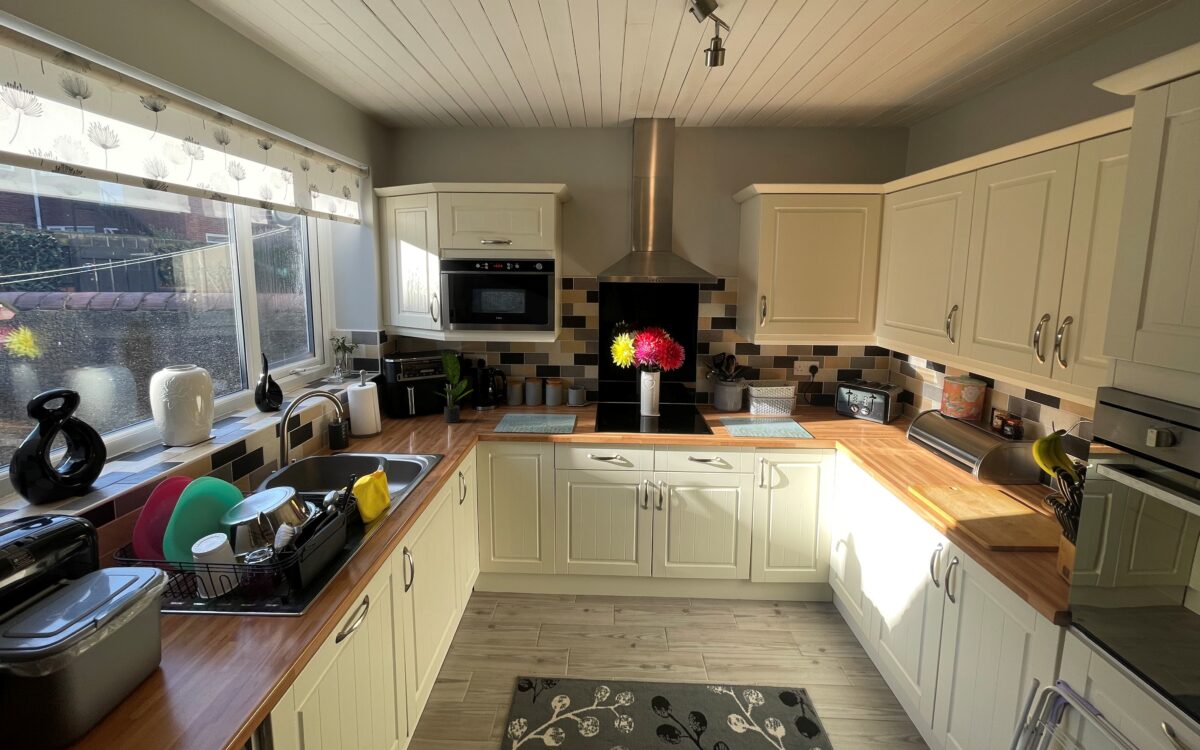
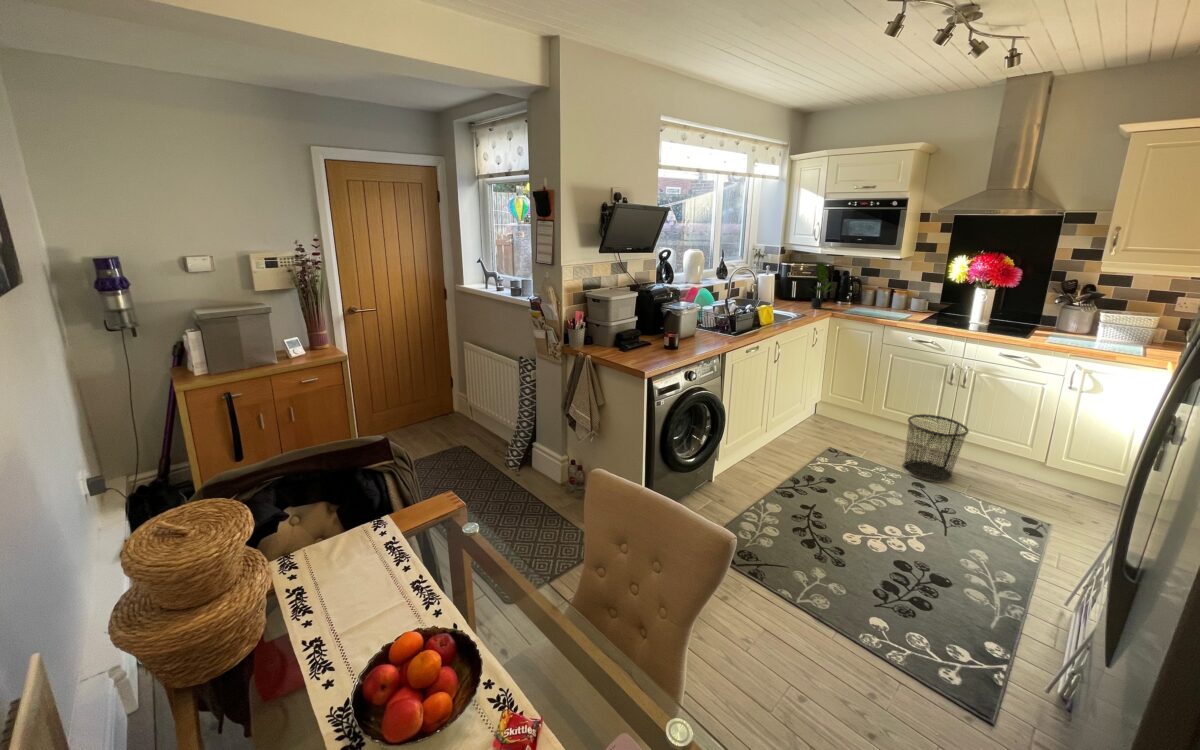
waste bin: none [616,556,688,661] -> present [902,414,969,482]

